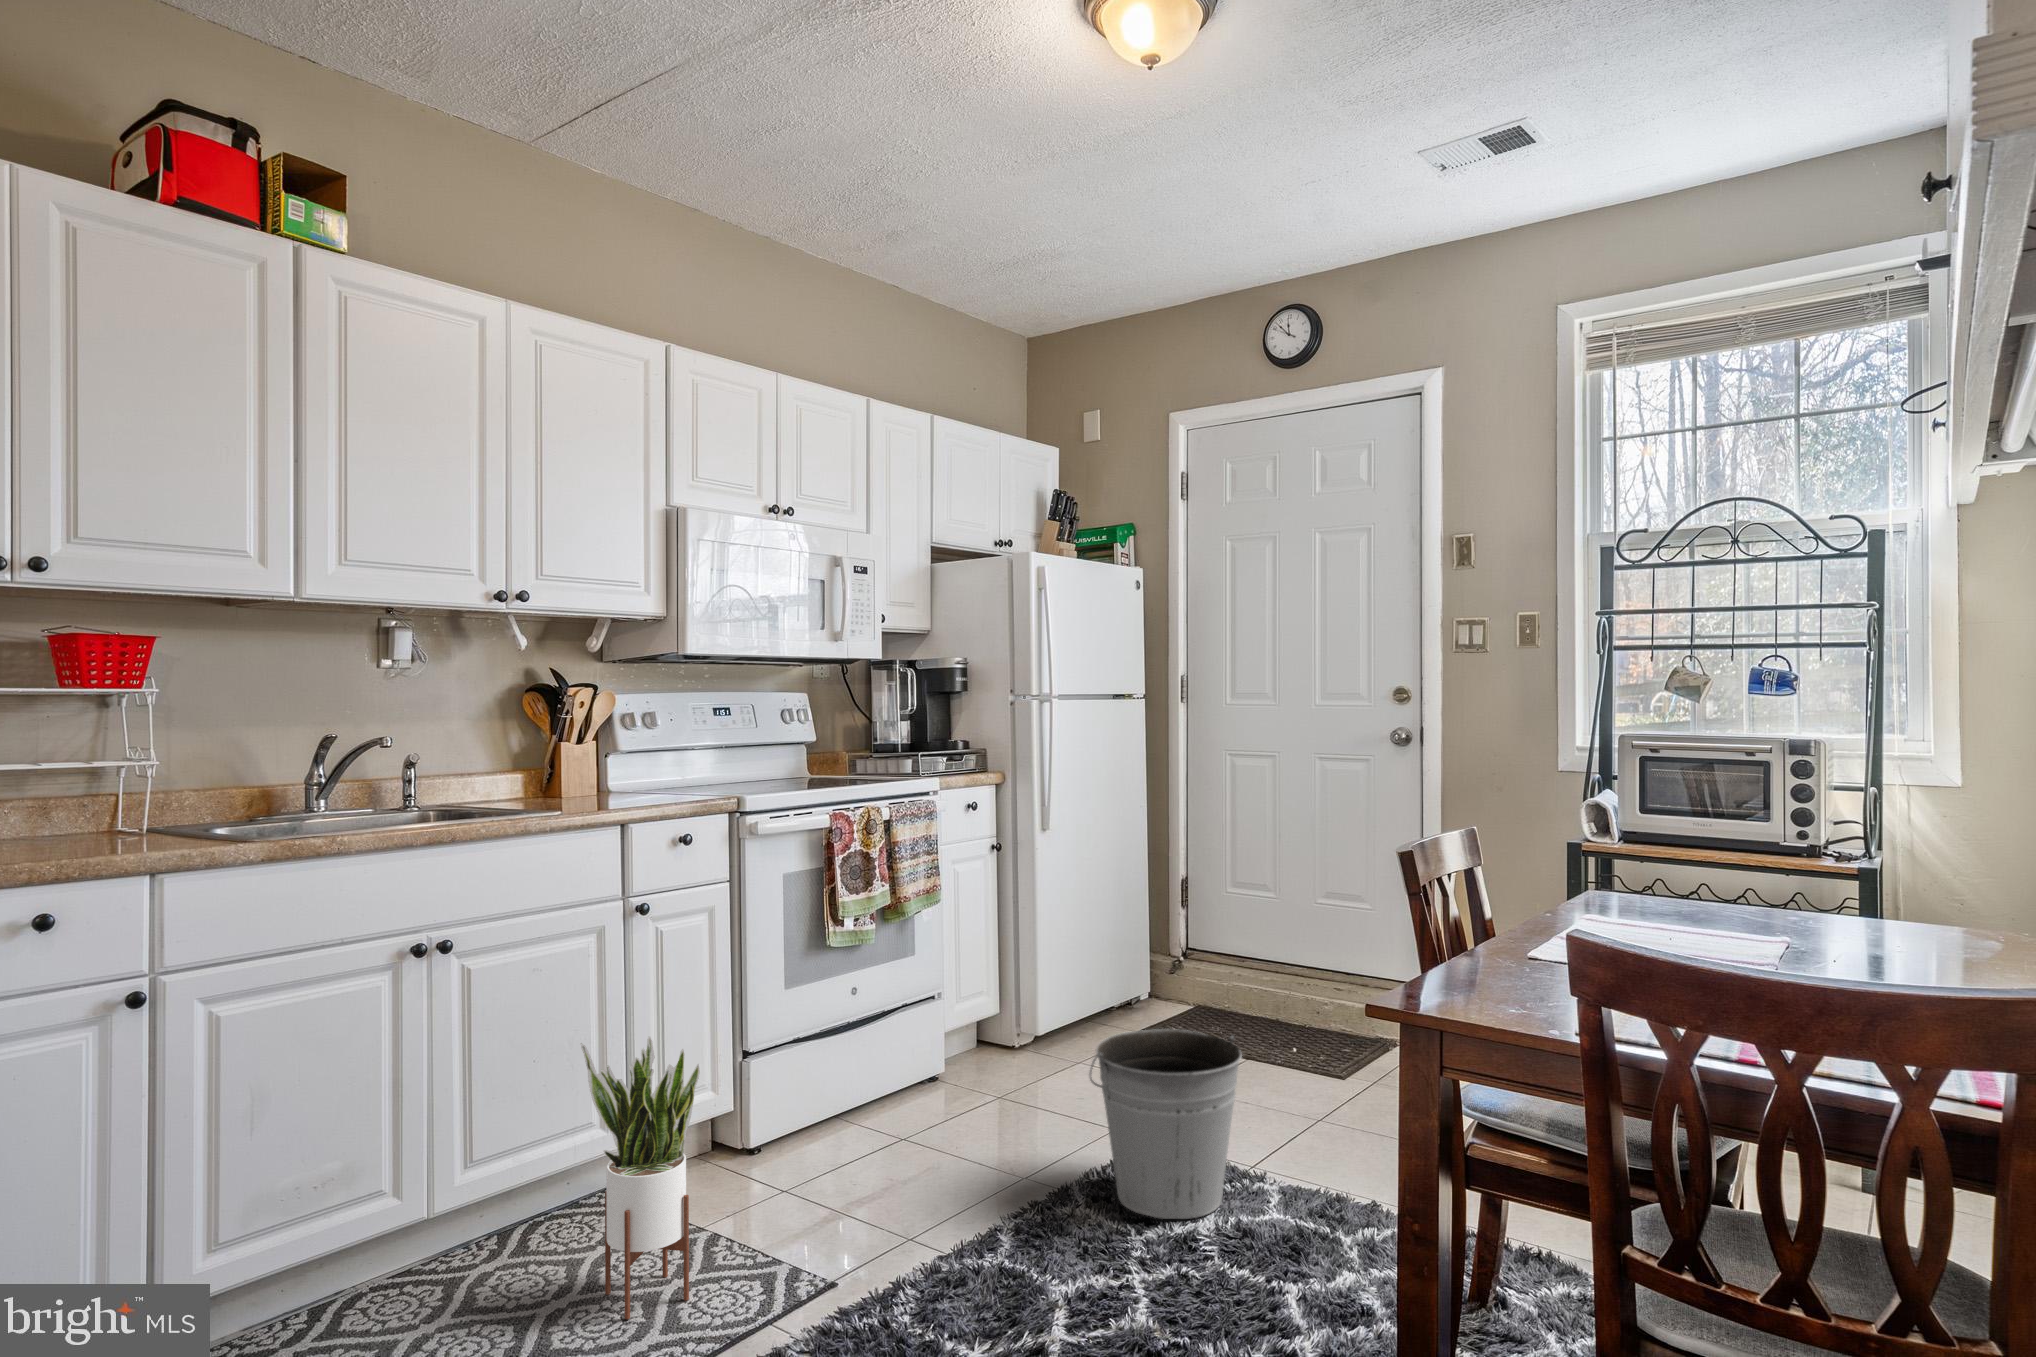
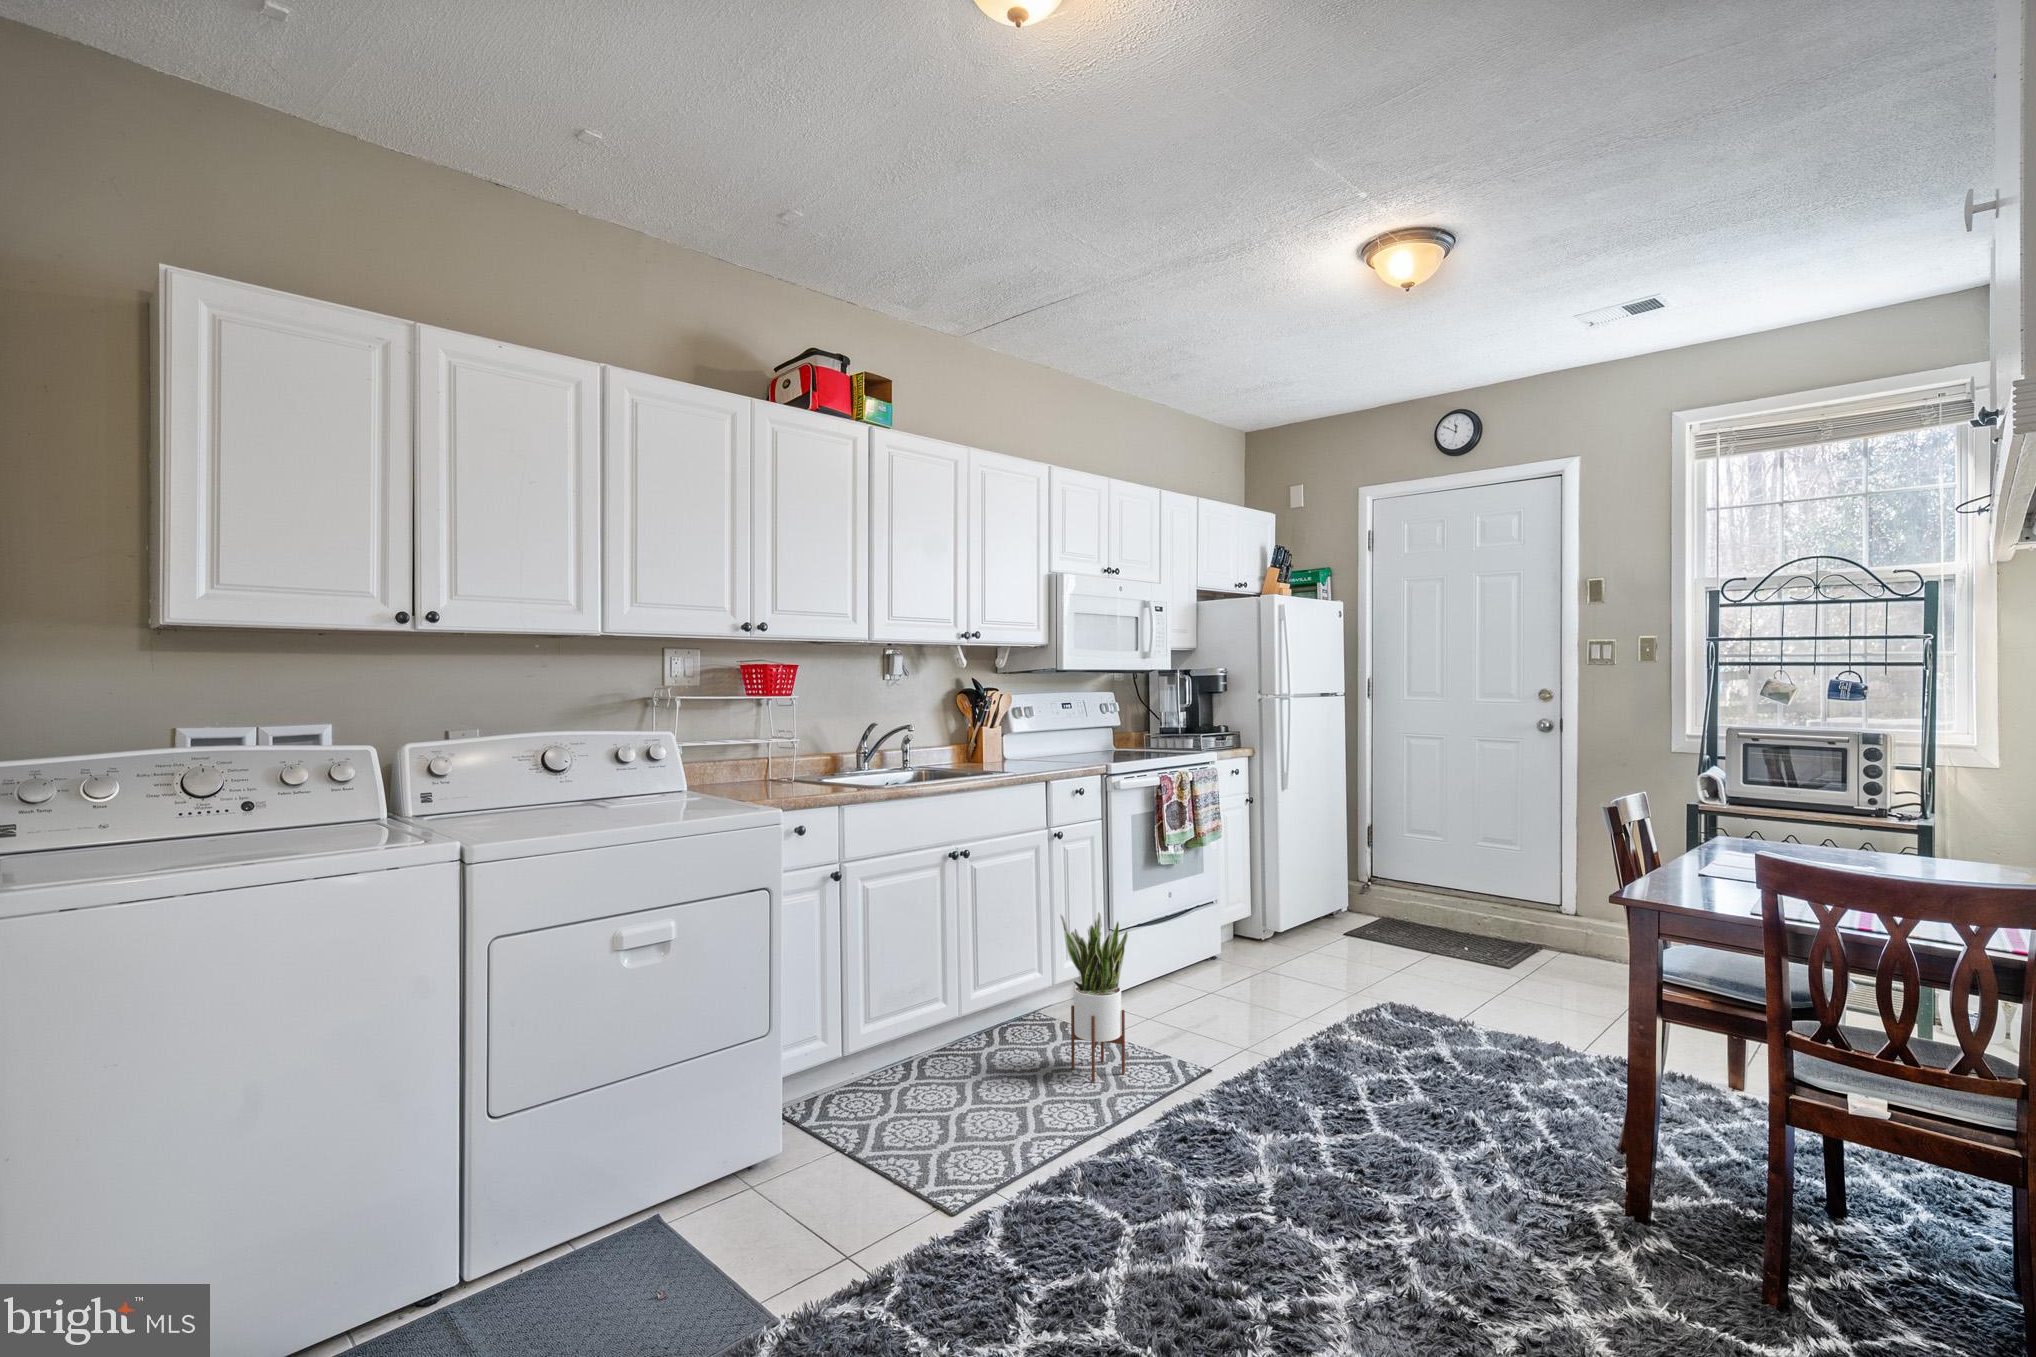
bucket: present [1090,1029,1242,1219] -> none [1355,924,1464,1046]

